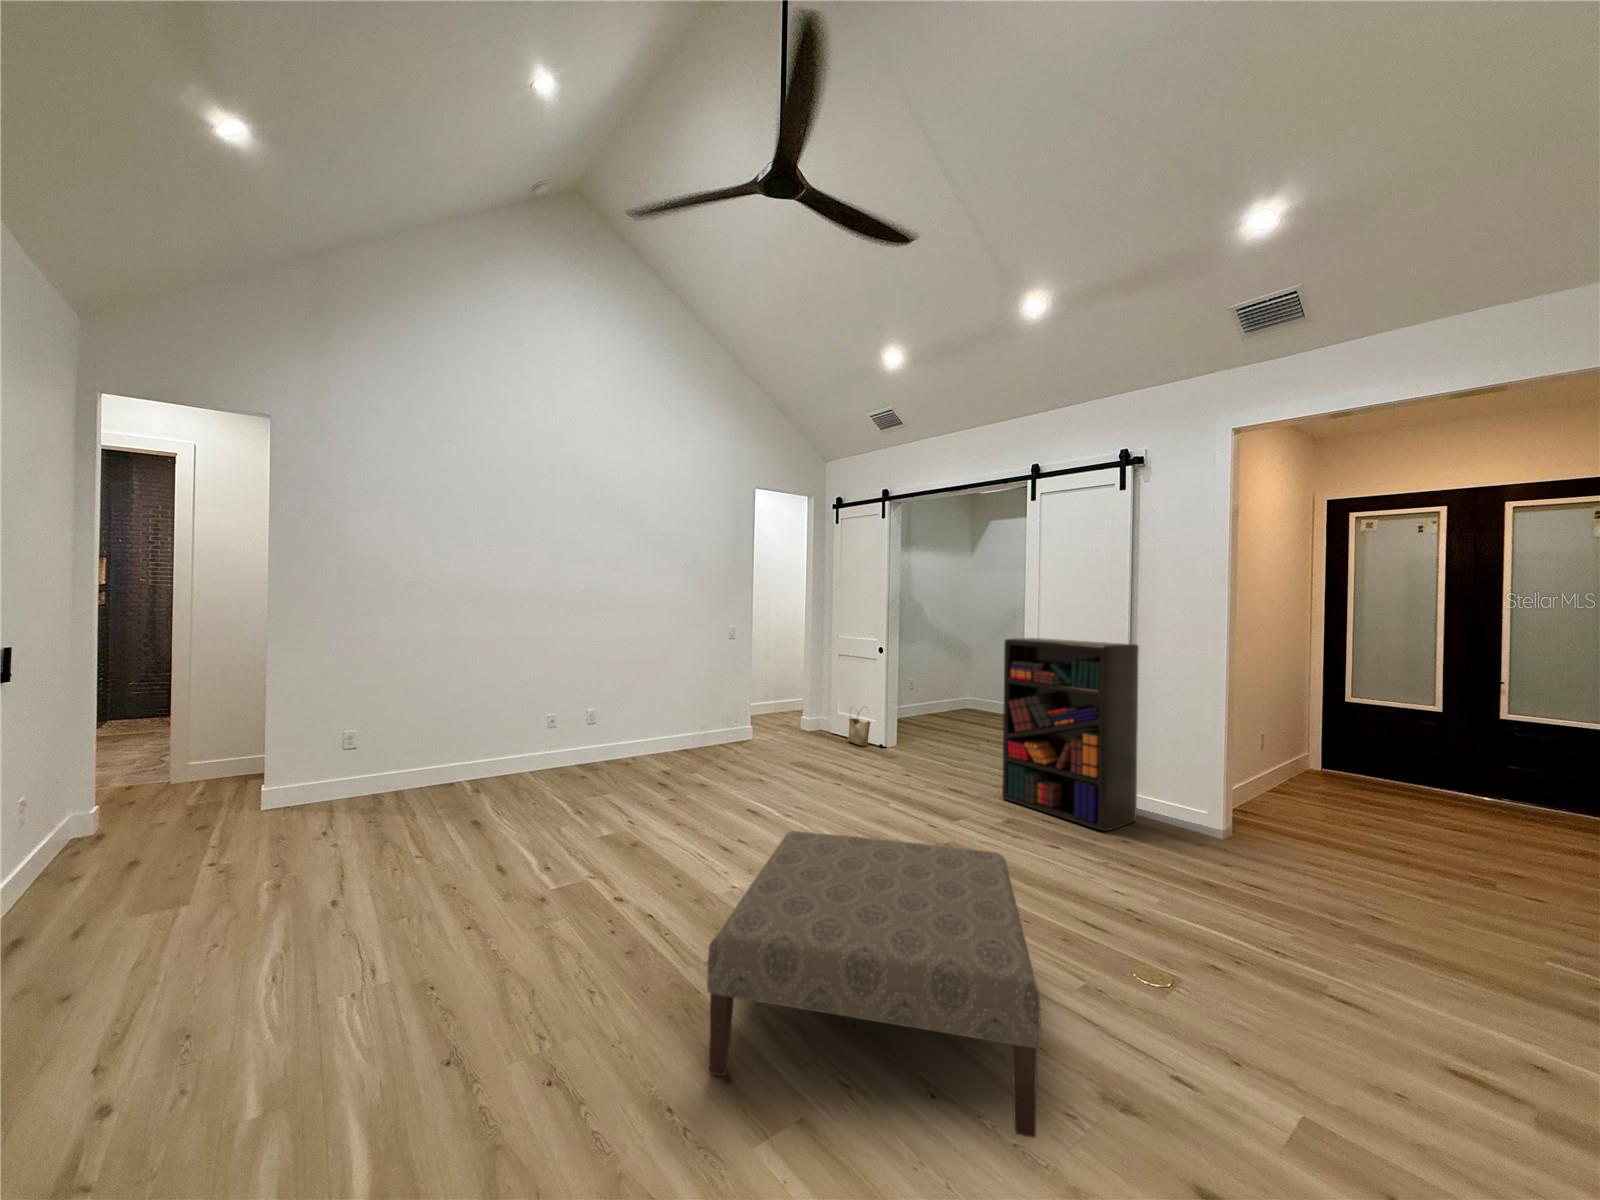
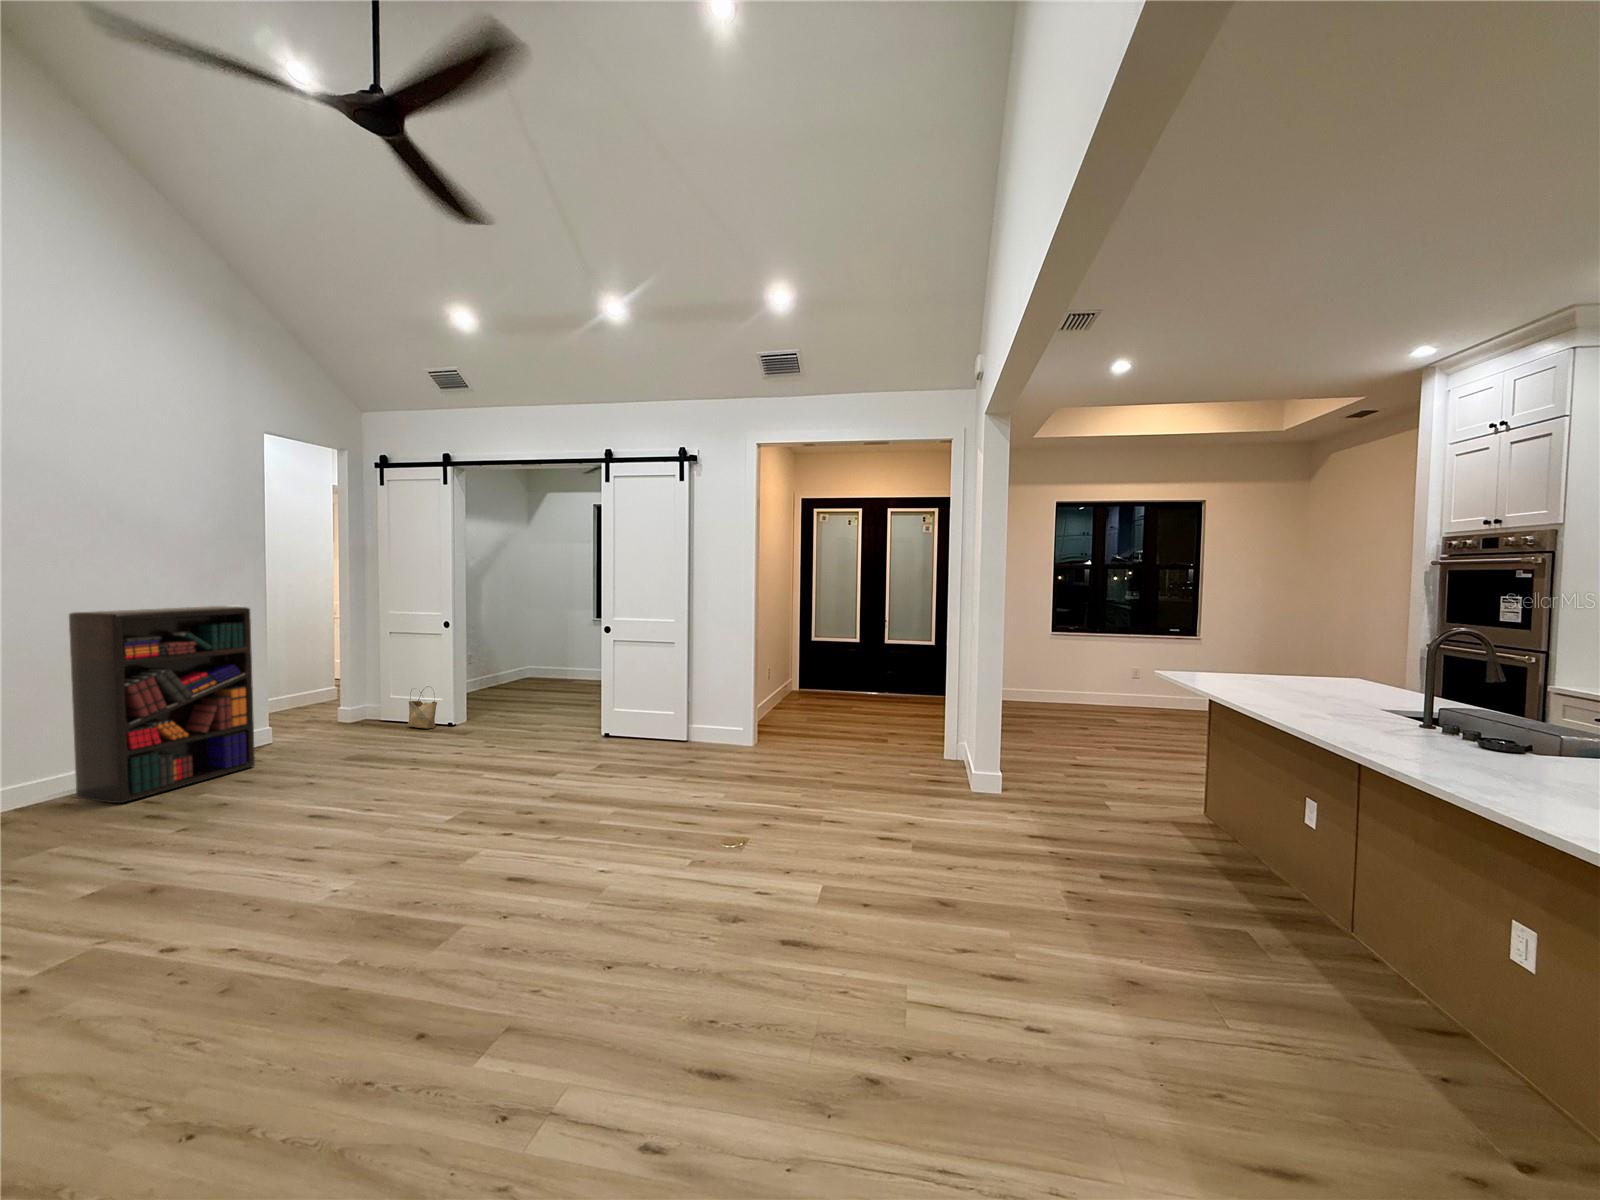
bookshelf: present [1002,638,1139,831] -> present [69,606,255,803]
ottoman: present [707,831,1041,1137] -> none [394,783,684,1036]

